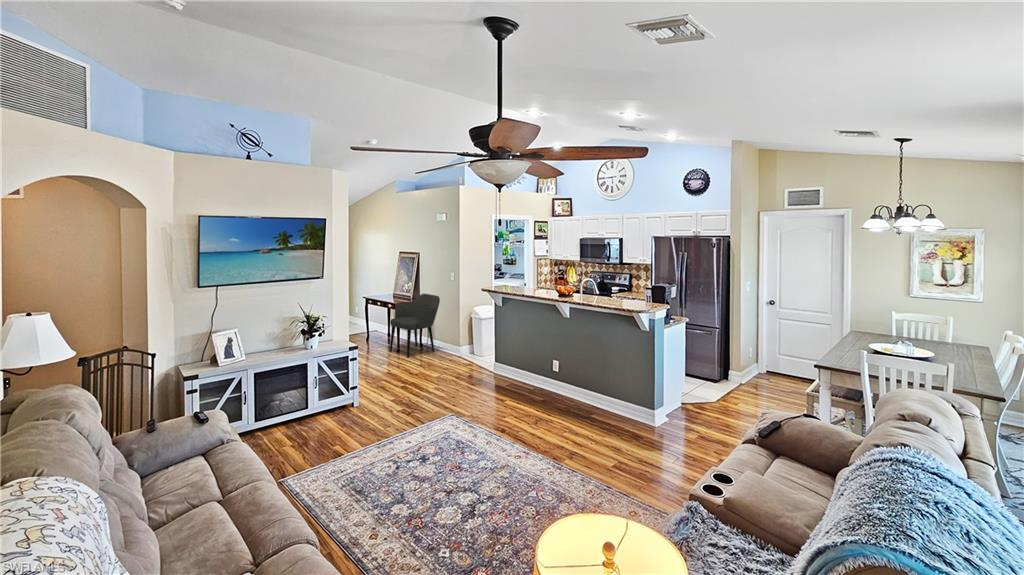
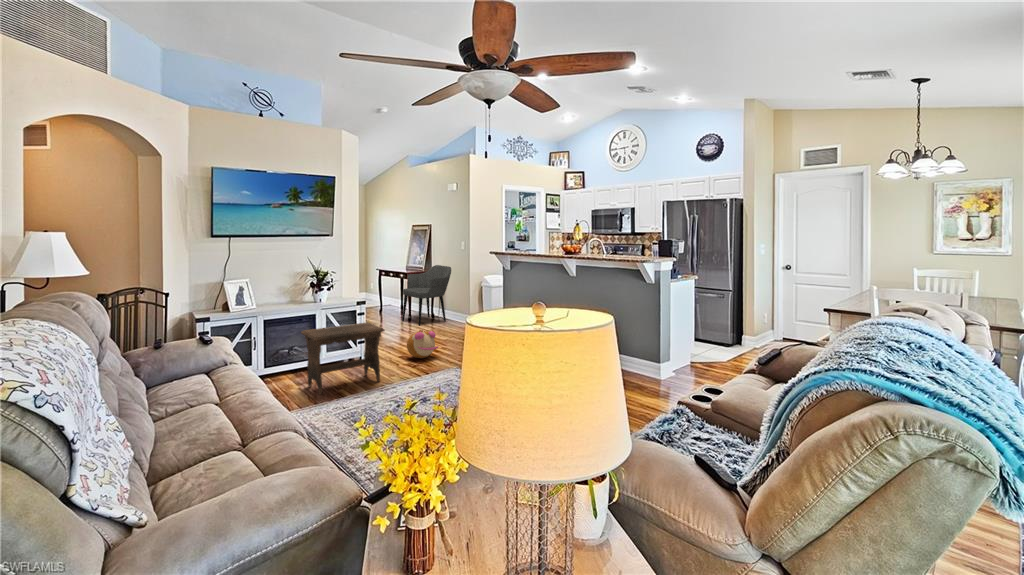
footstool: none [294,372,380,454] -> present [301,322,385,395]
plush toy: none [400,372,432,402] -> present [407,330,438,358]

